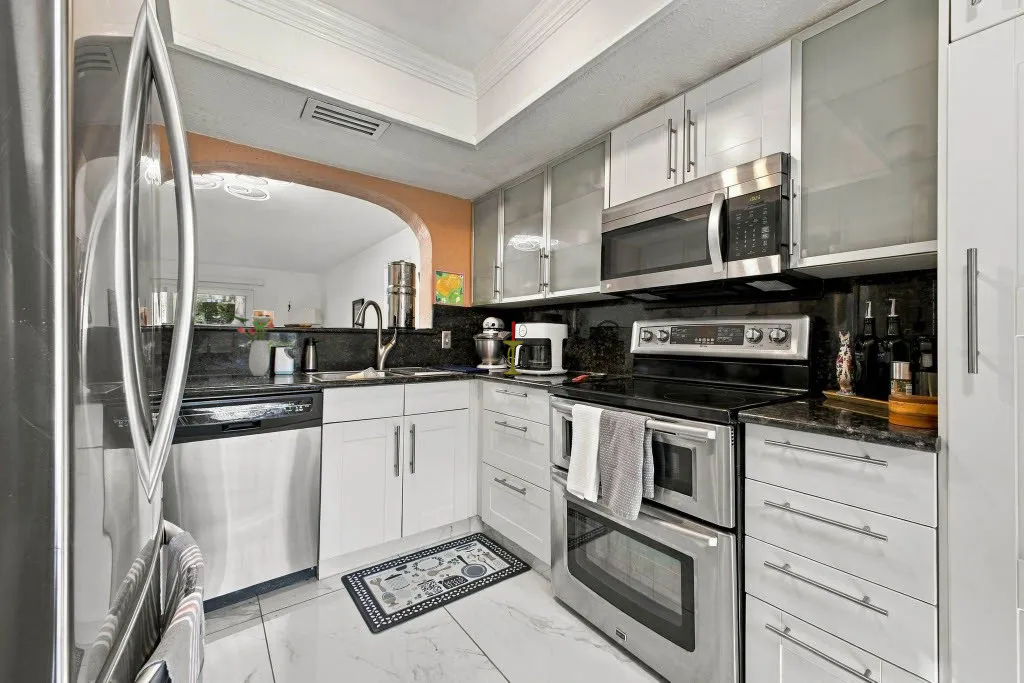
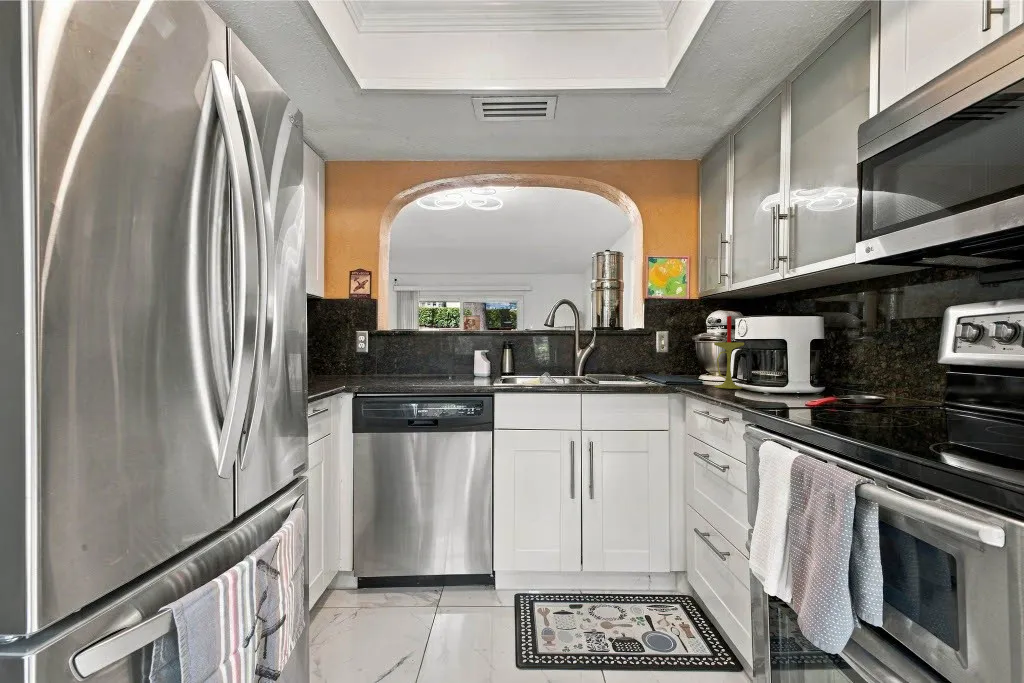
flower arrangement: present [228,316,274,376] -> none [432,320,475,378]

